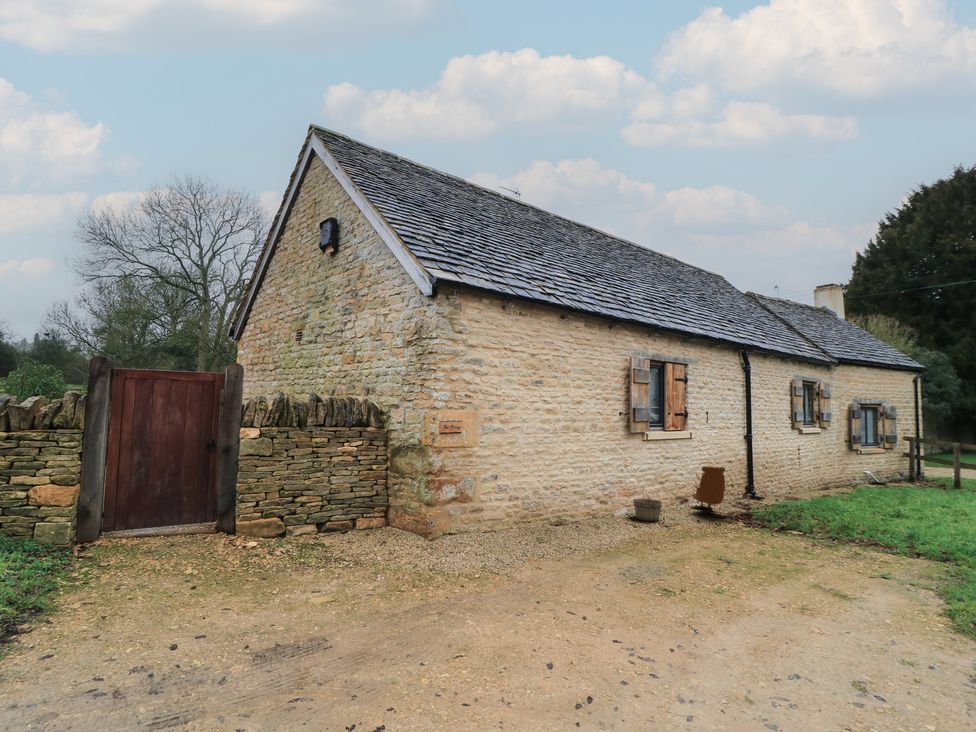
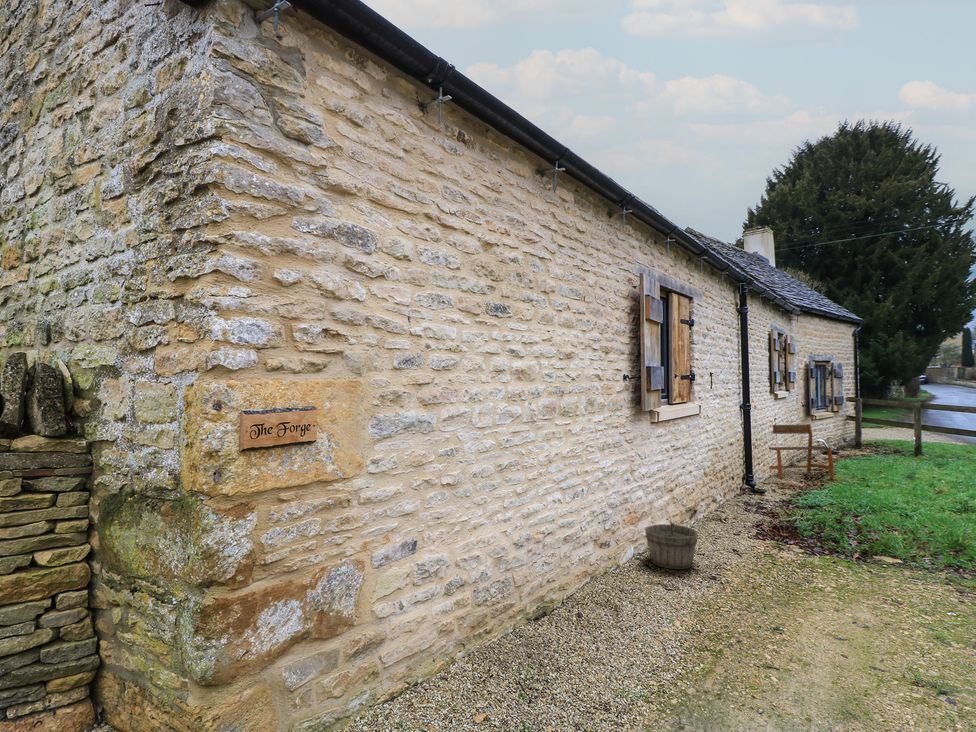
bench: none [783,452,838,497] -> present [769,424,834,479]
lounge chair: present [692,466,725,516] -> none [702,460,777,543]

